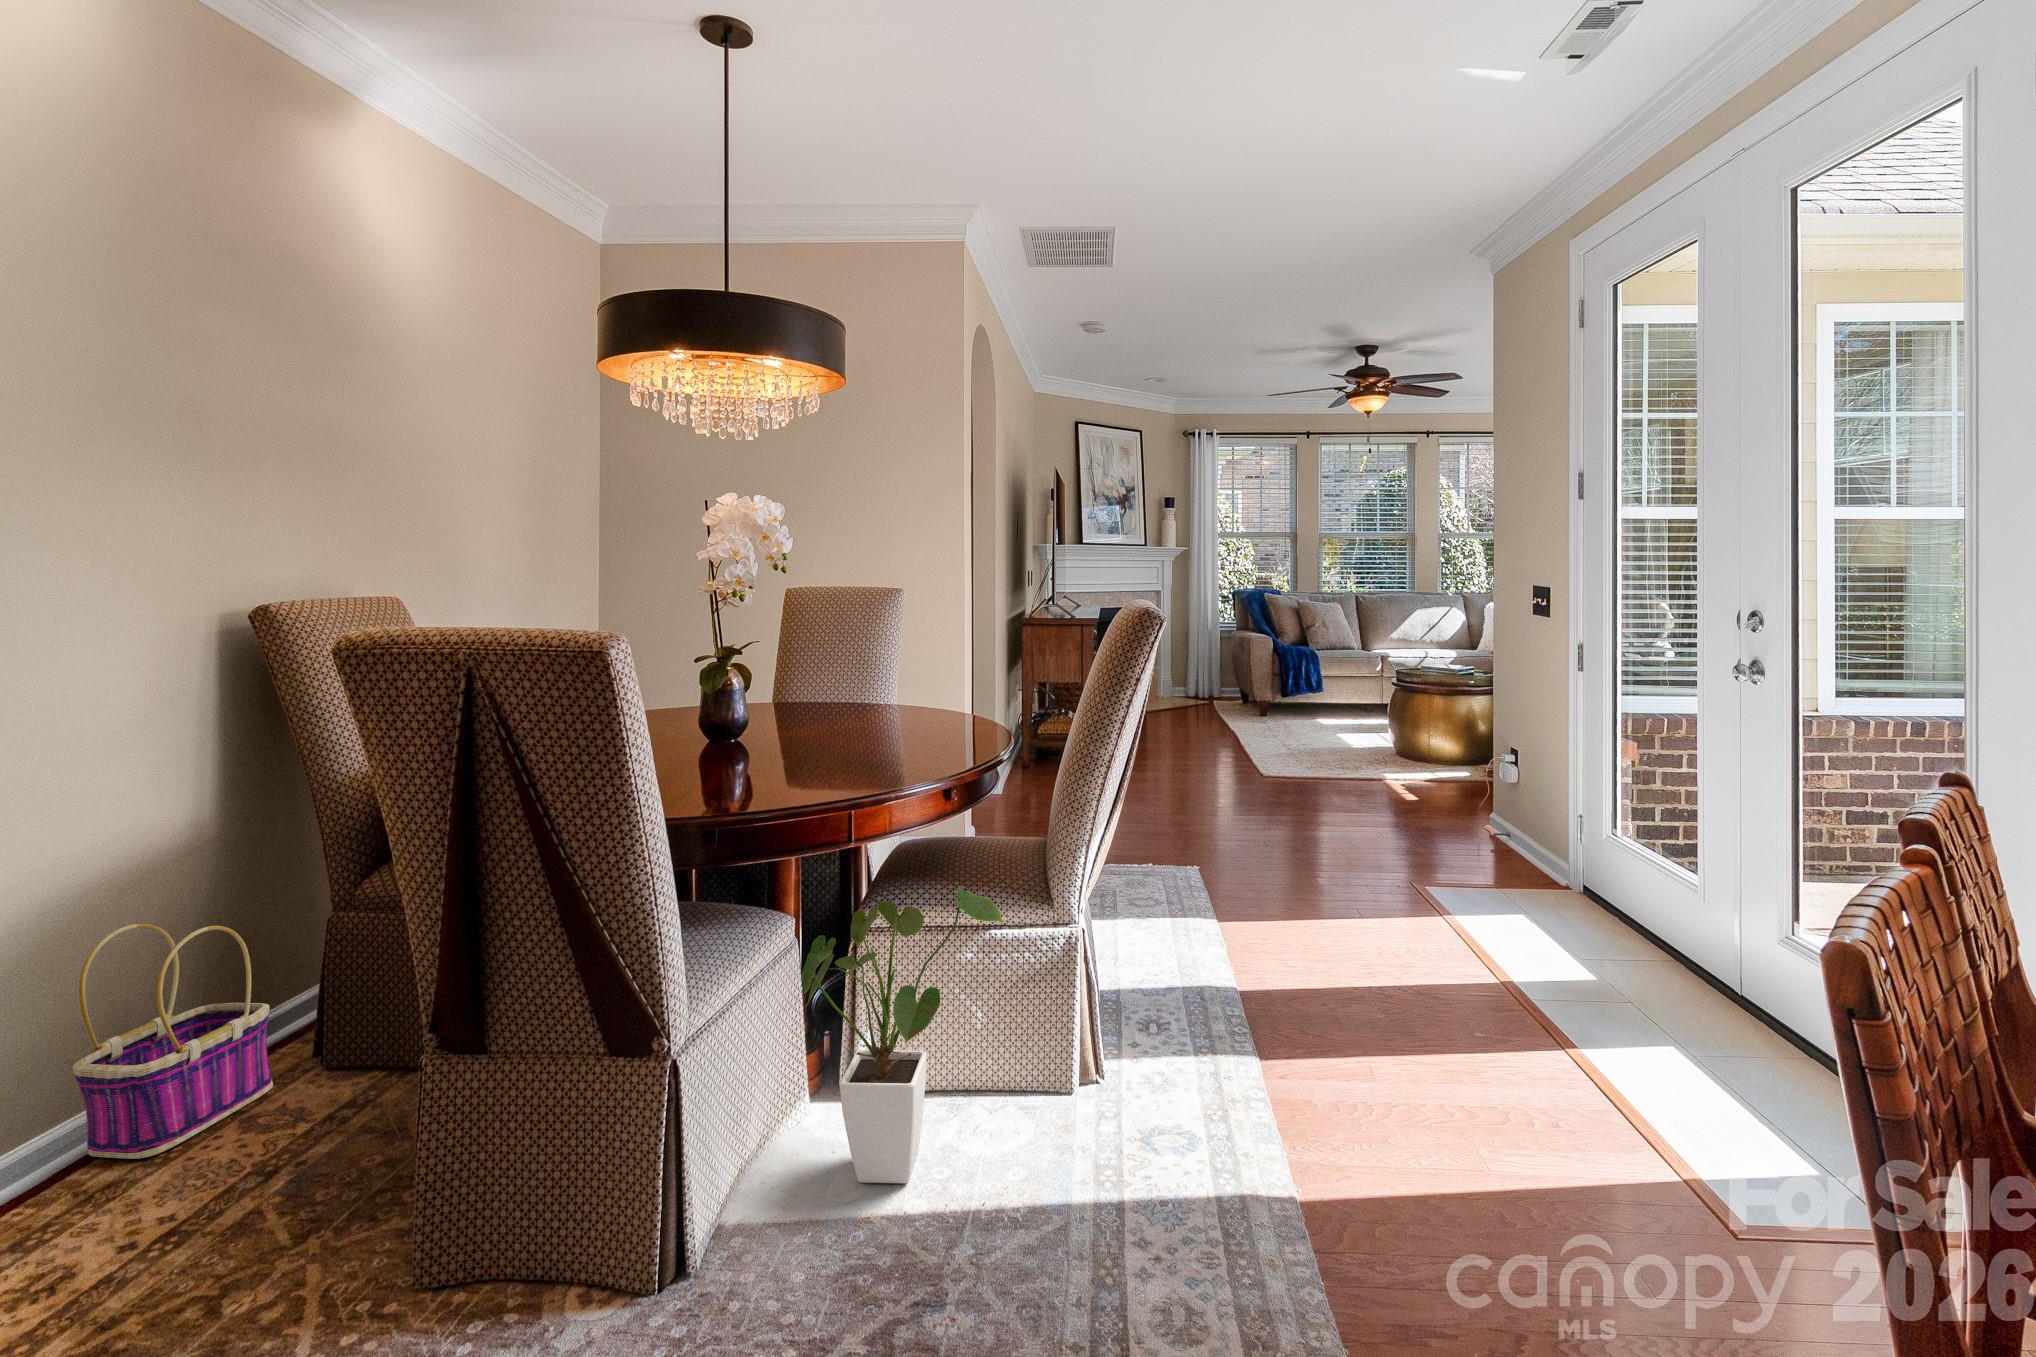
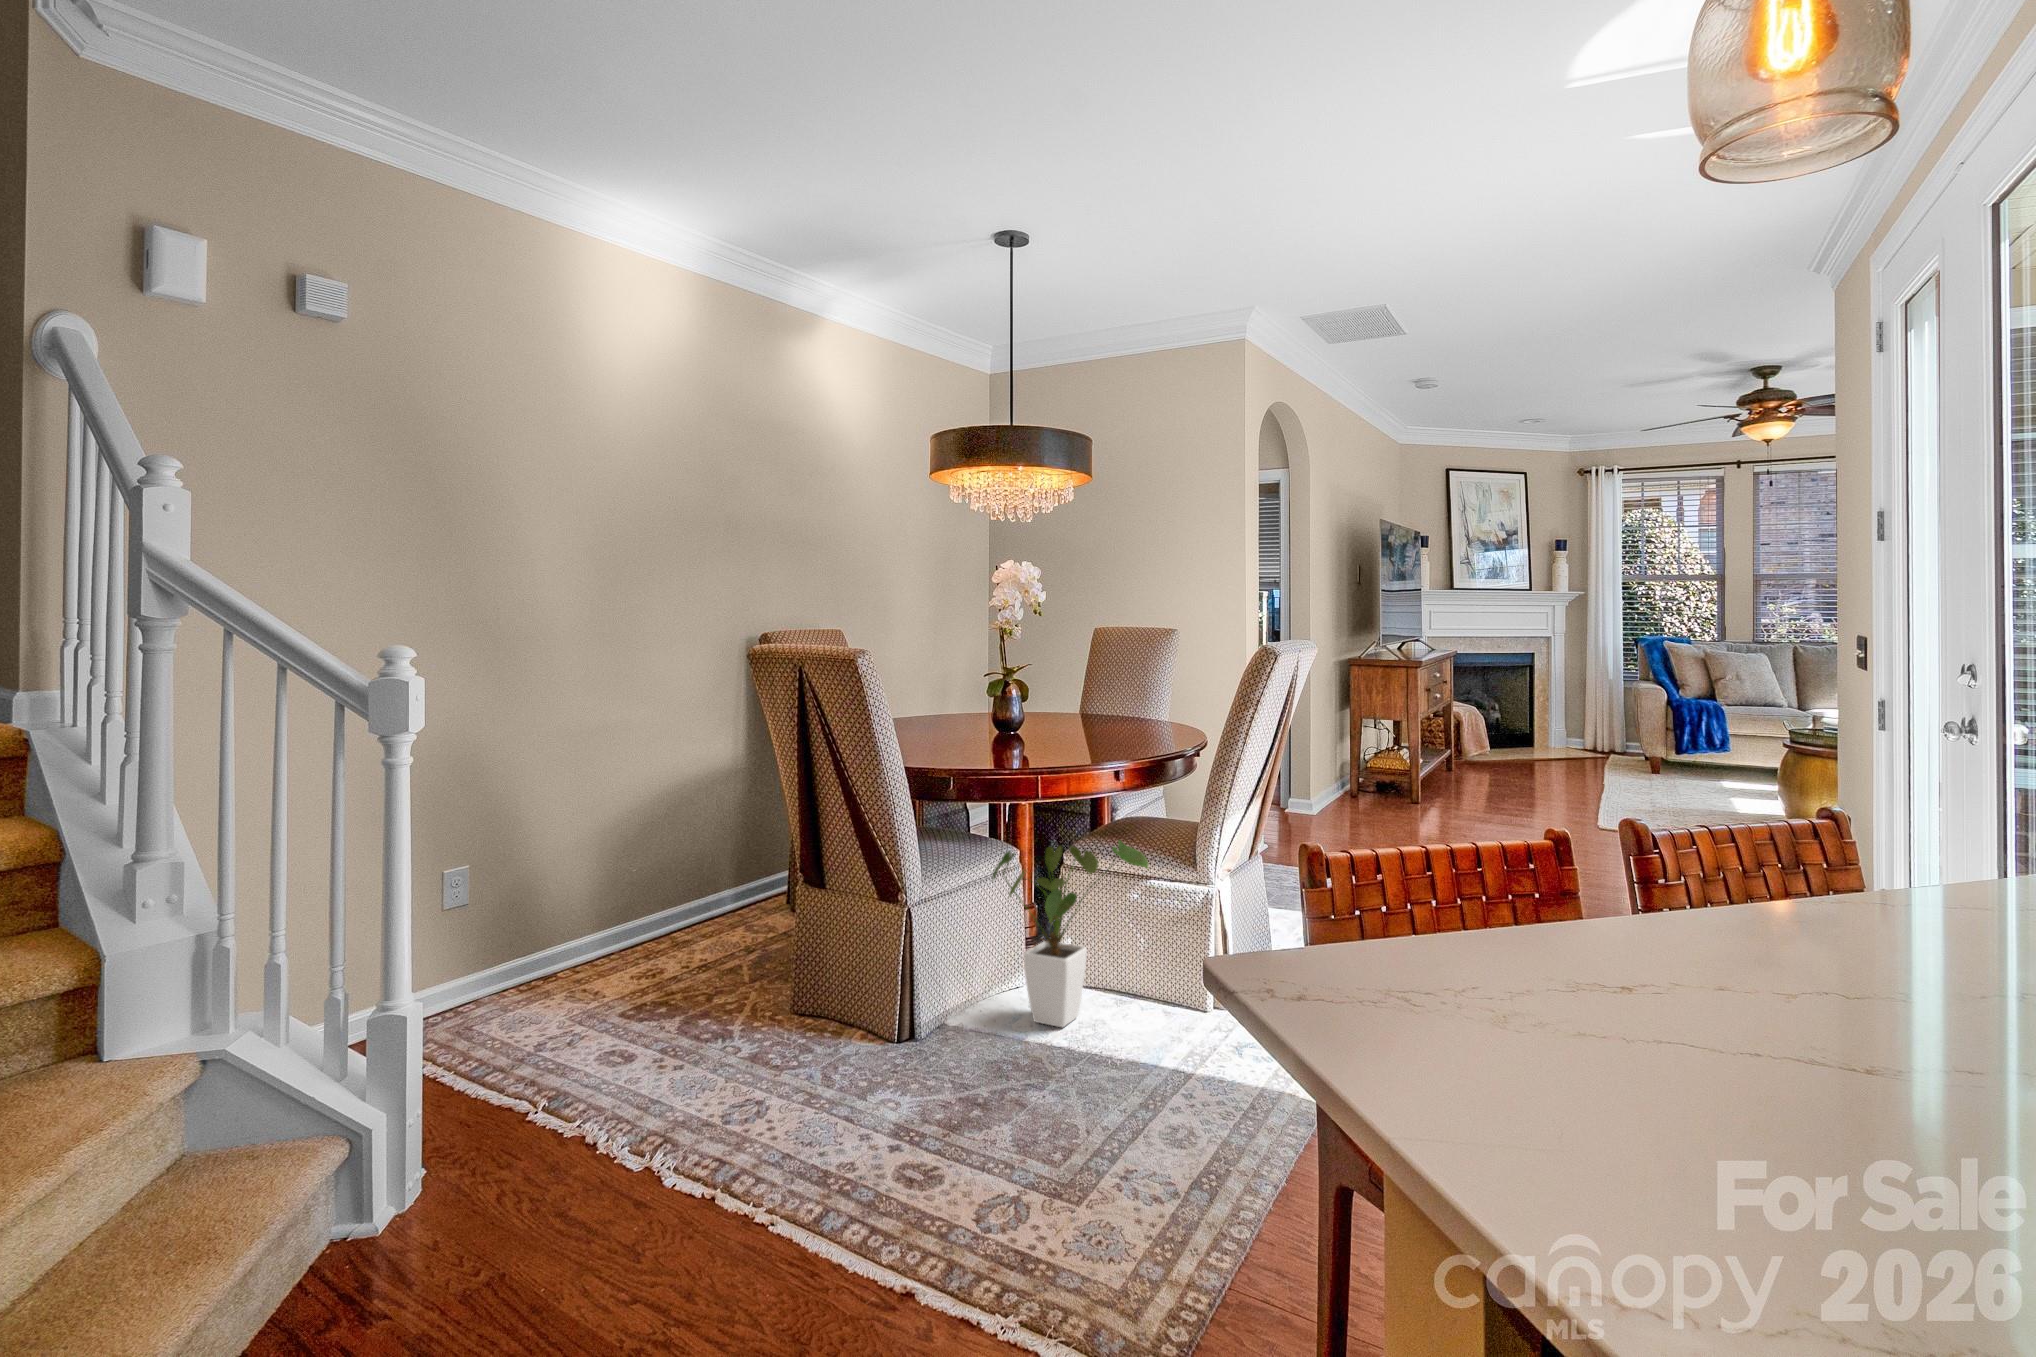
basket: present [73,924,273,1159] -> none [647,817,739,945]

